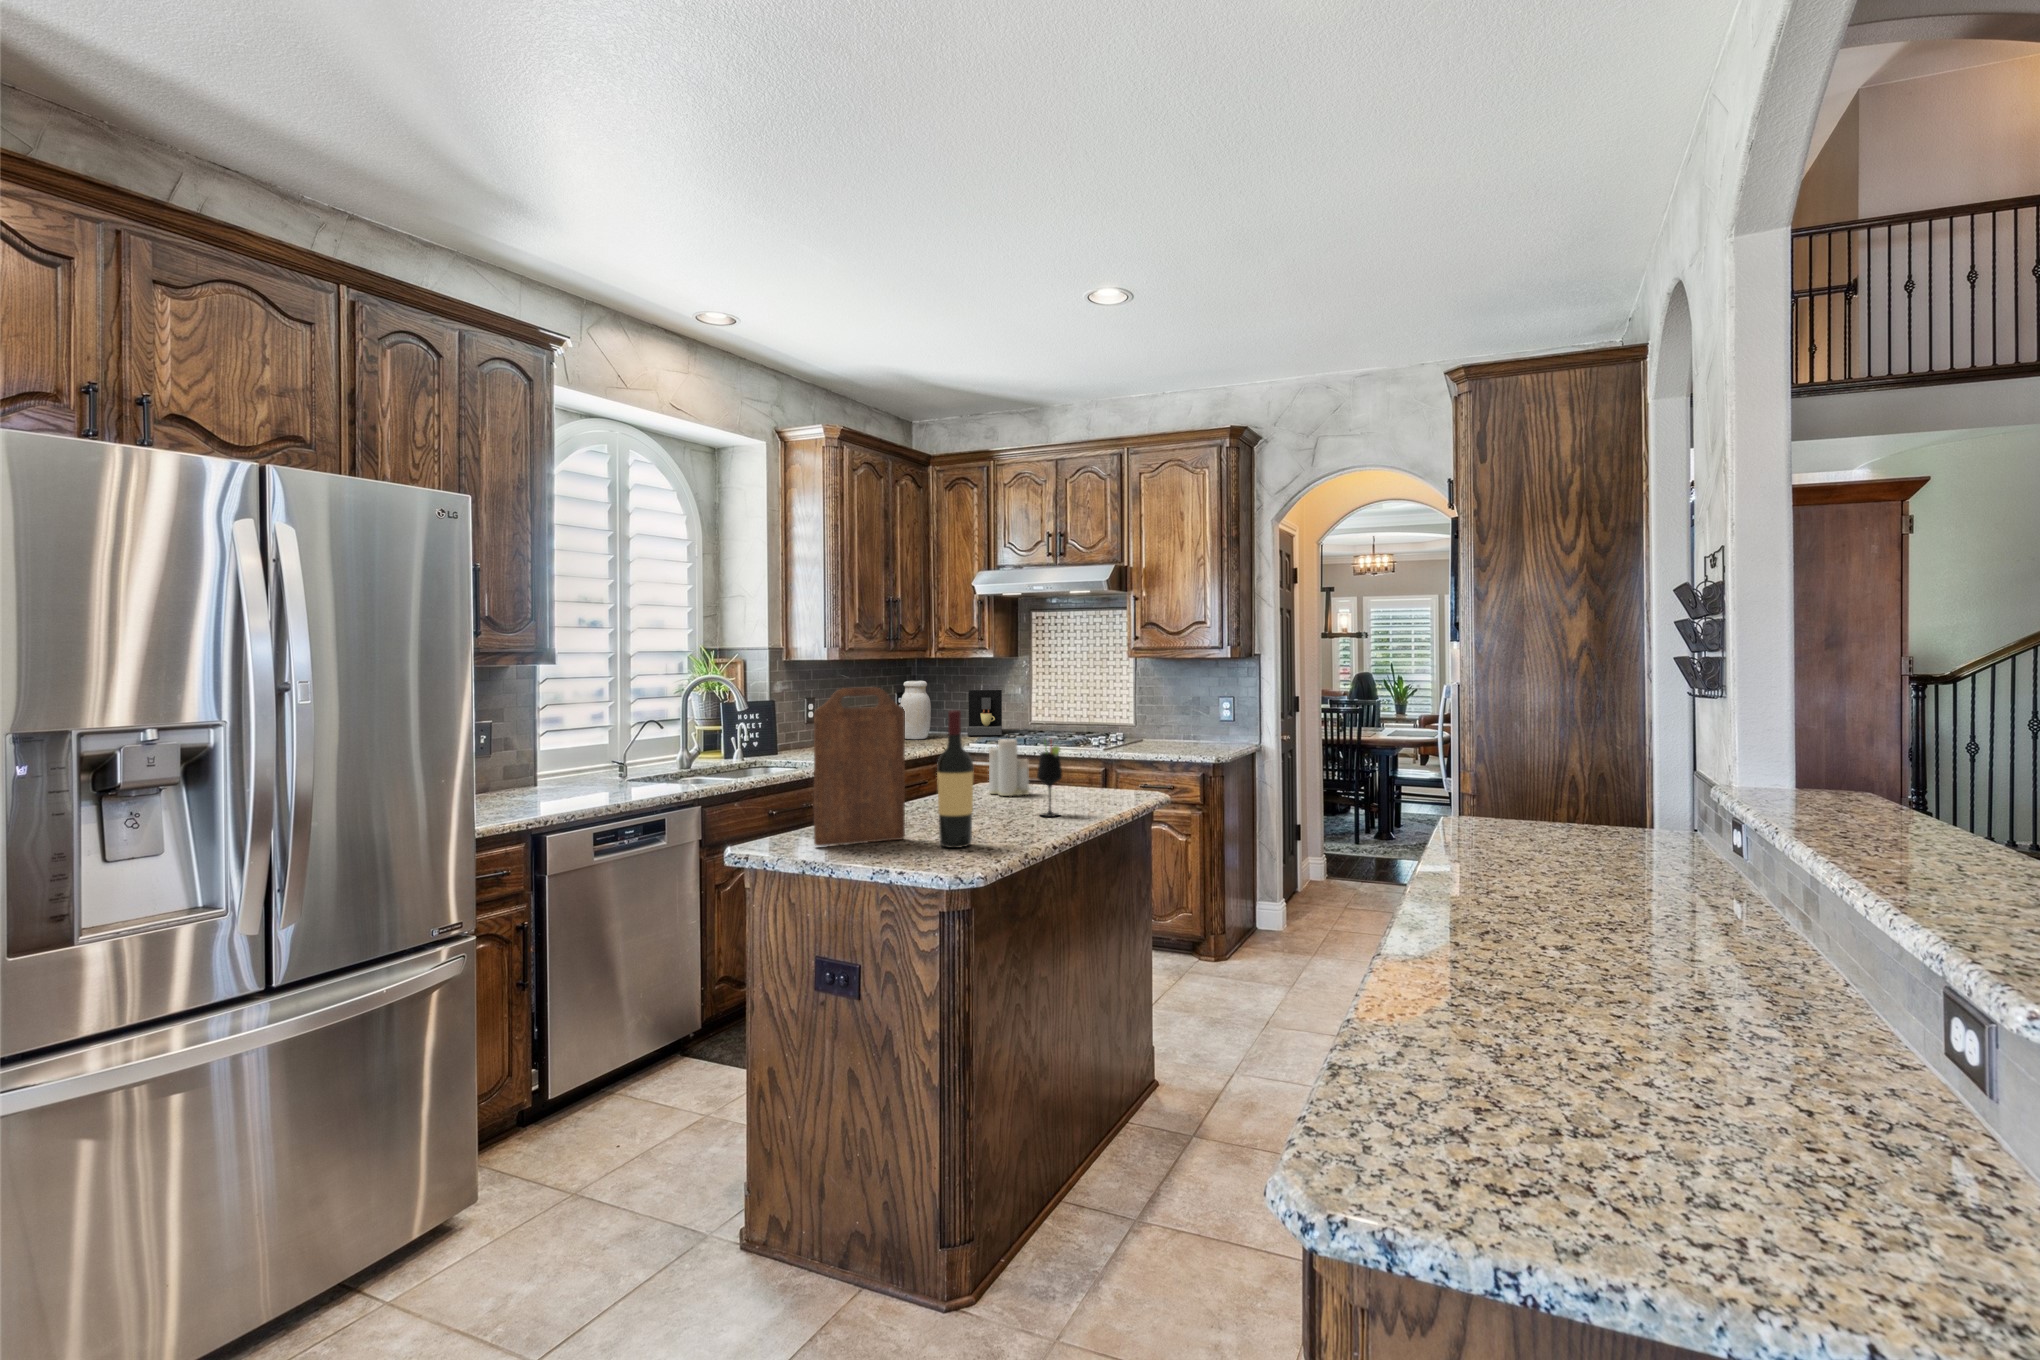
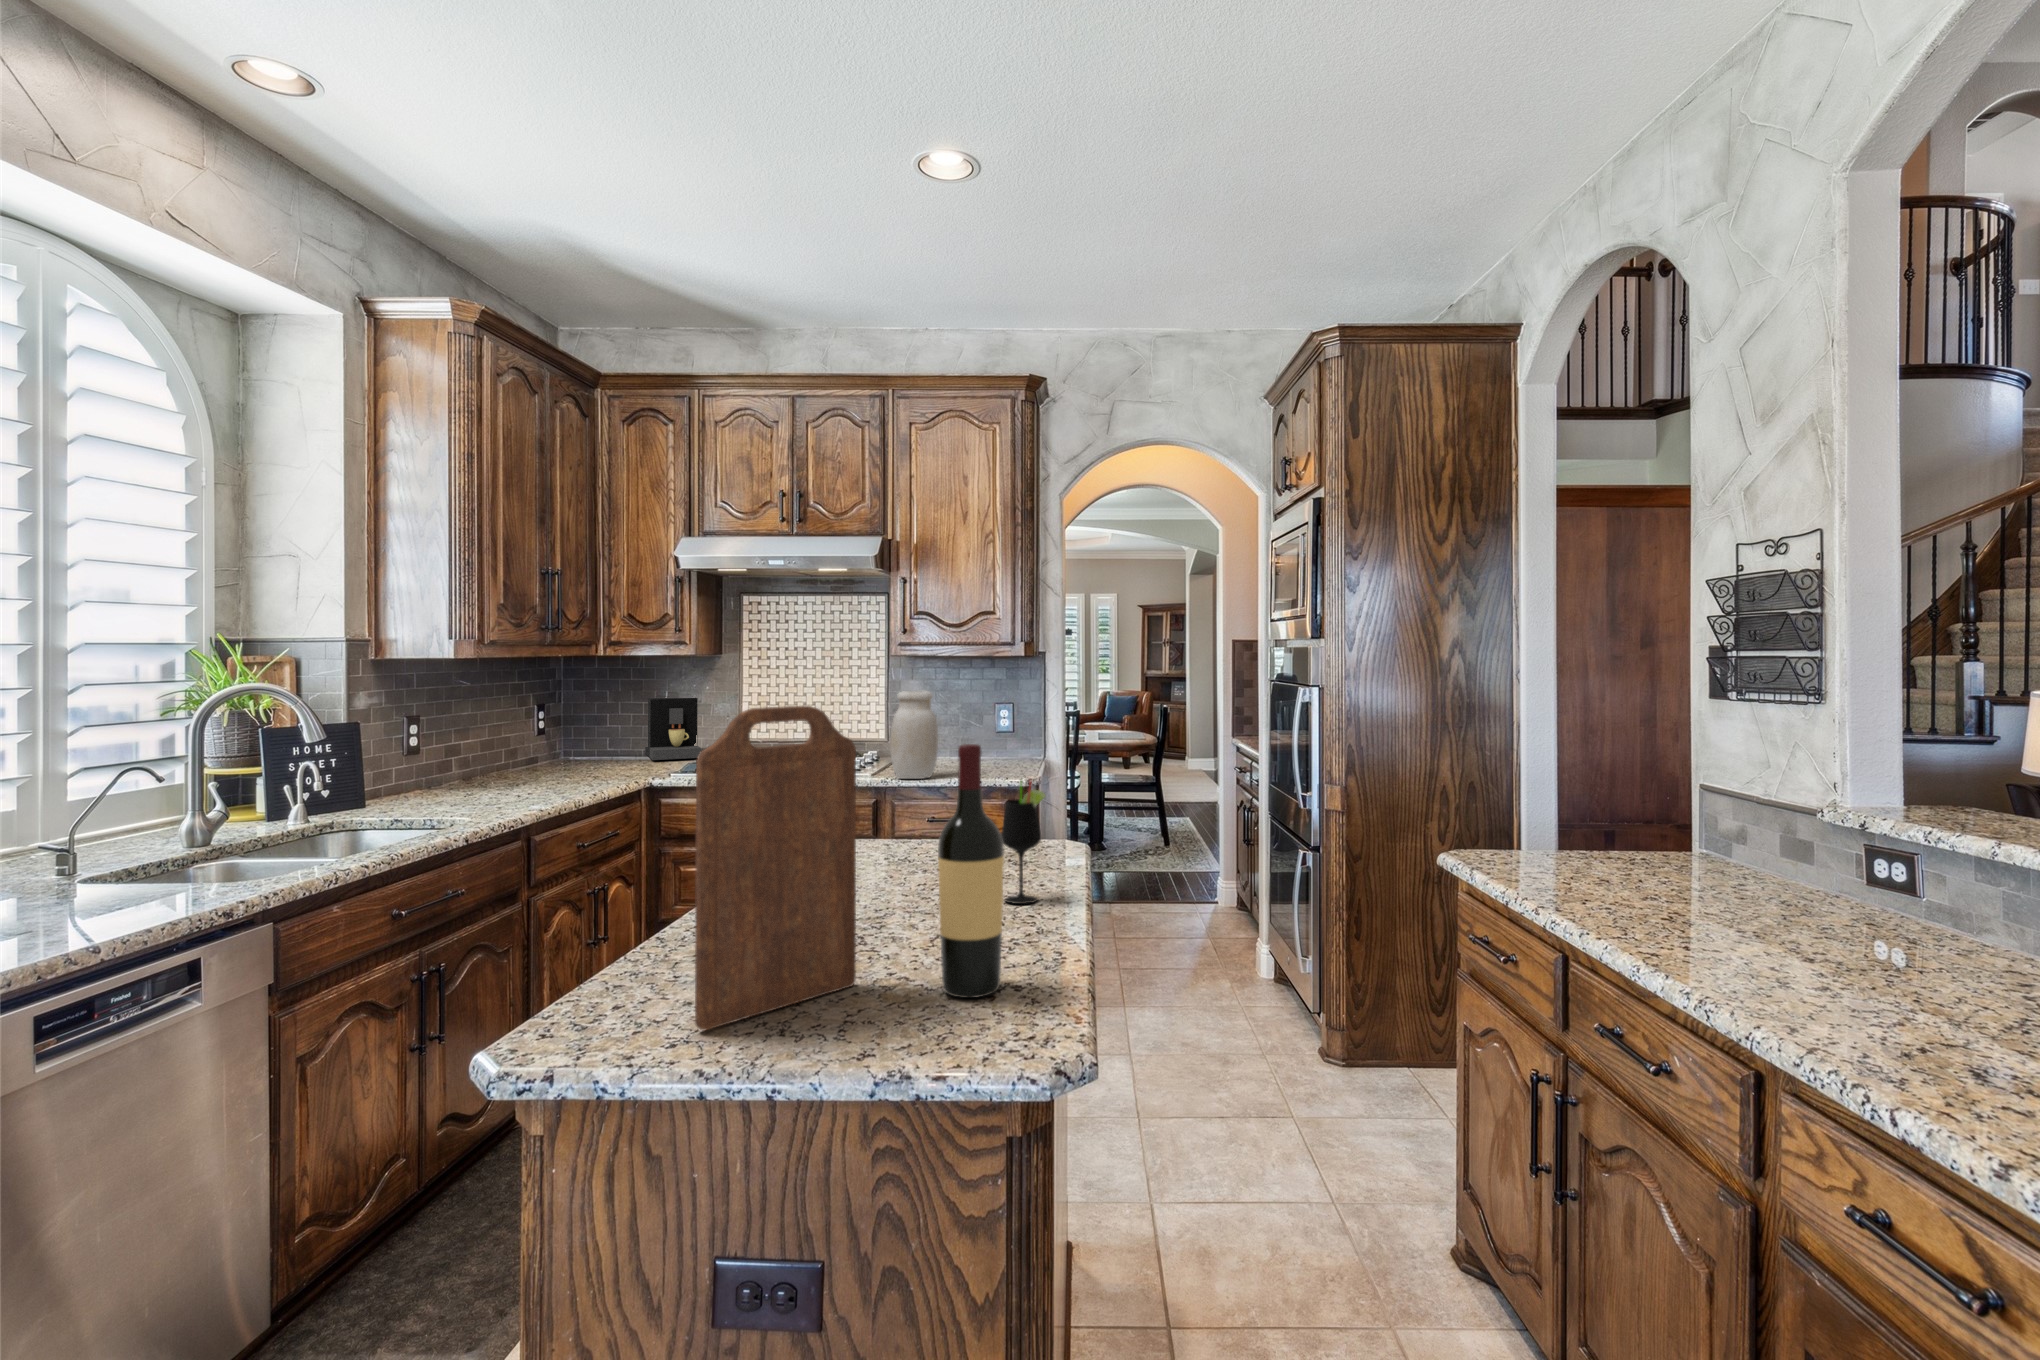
jar: present [900,681,931,739] -> present [890,691,938,779]
candle: present [989,739,1029,796] -> none [858,768,926,867]

